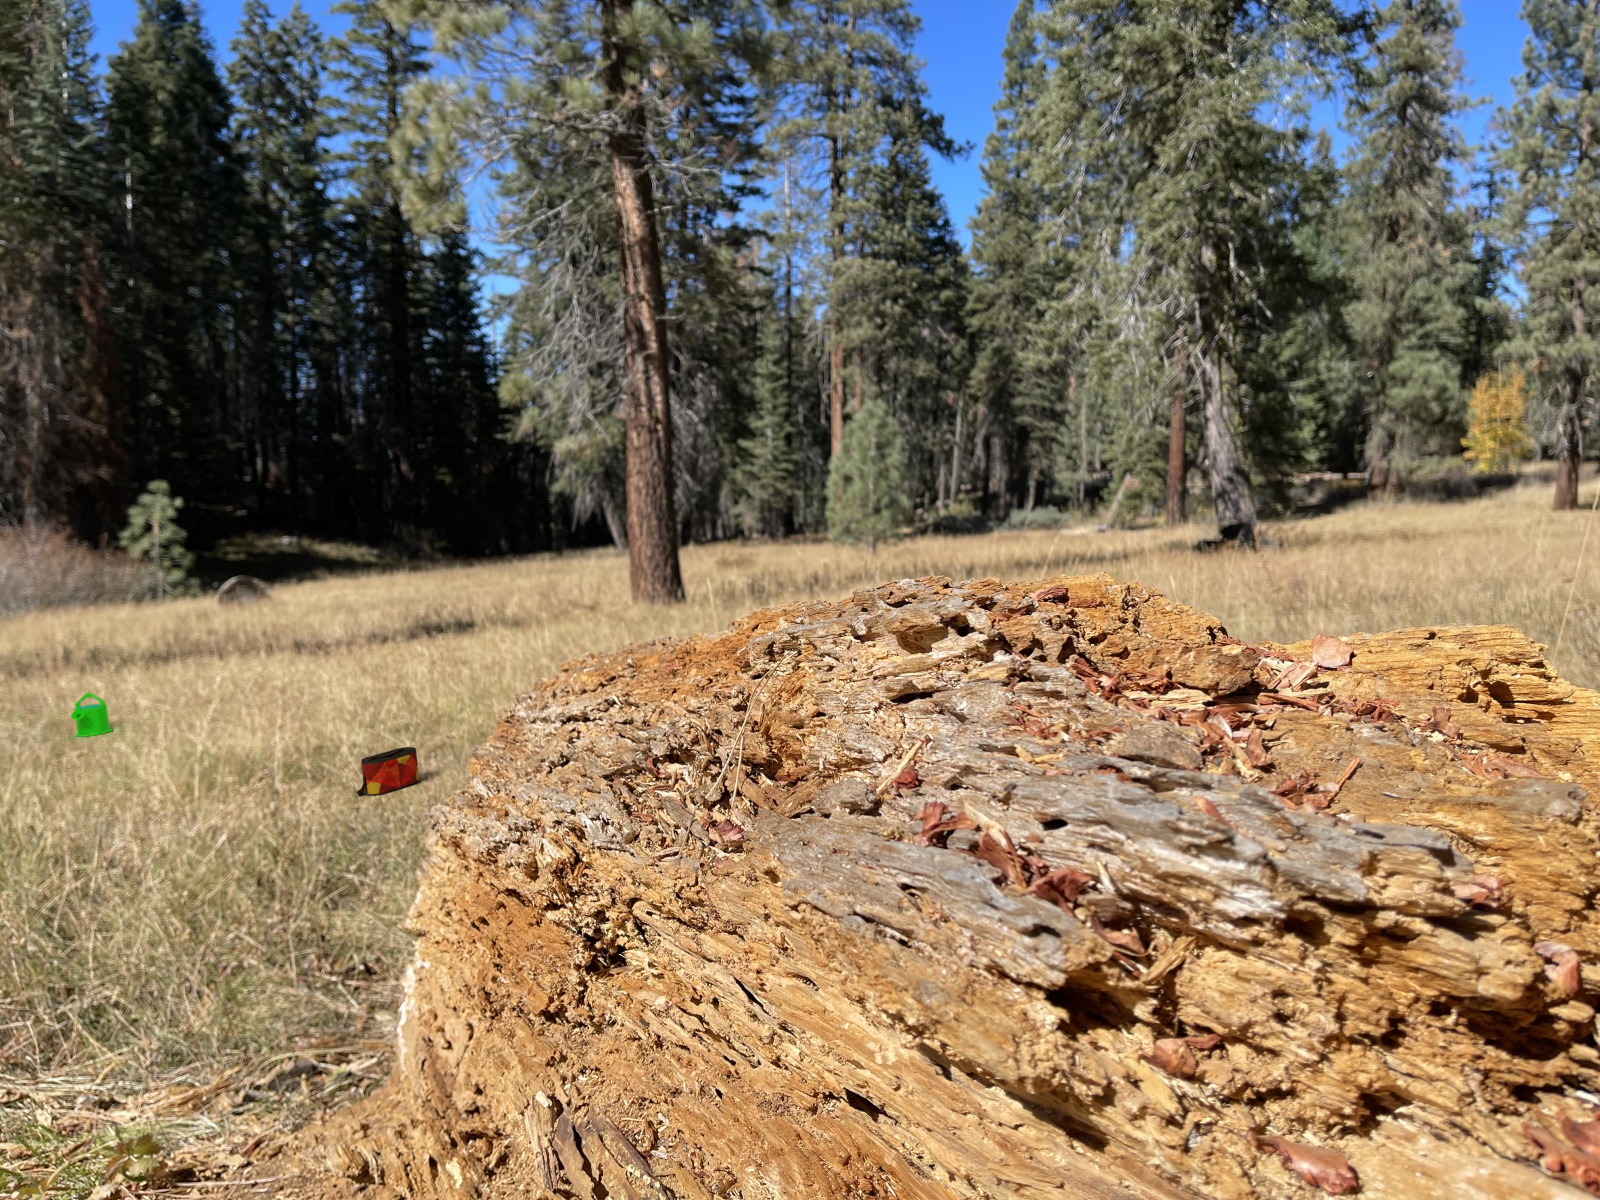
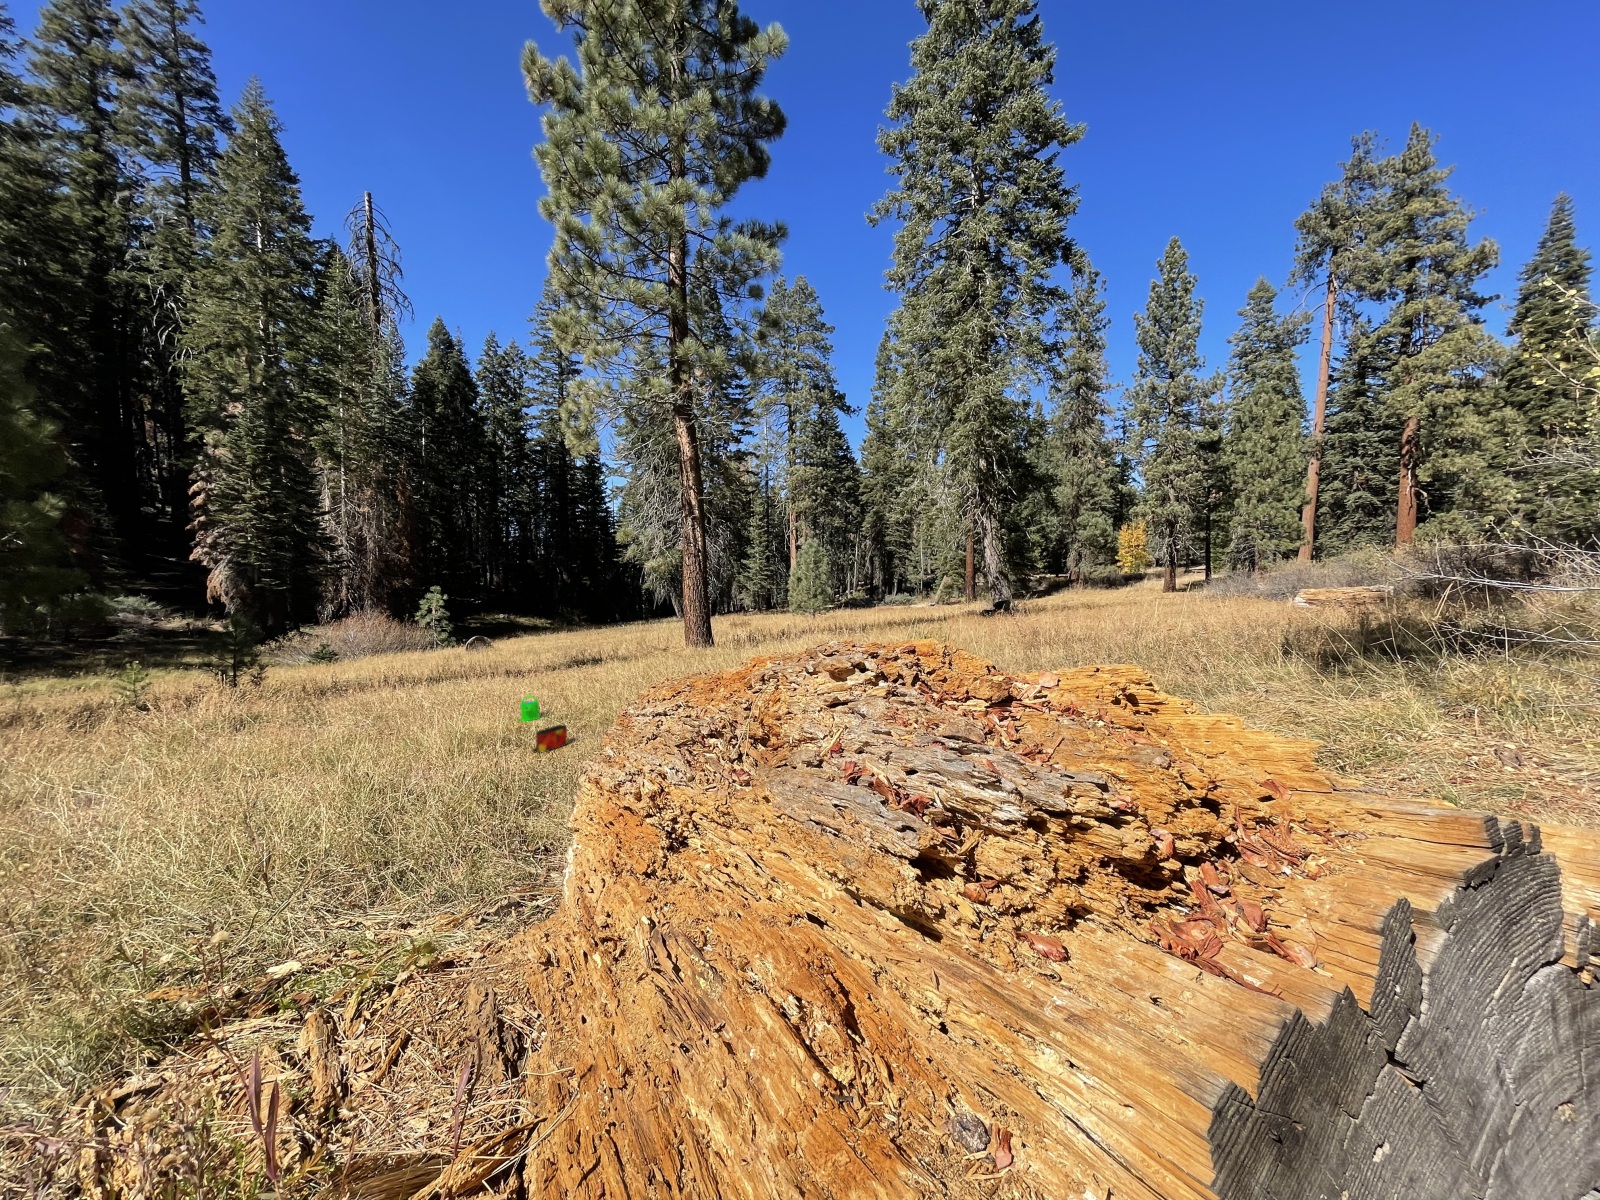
watering can: present [70,693,113,737] -> present [520,695,540,721]

